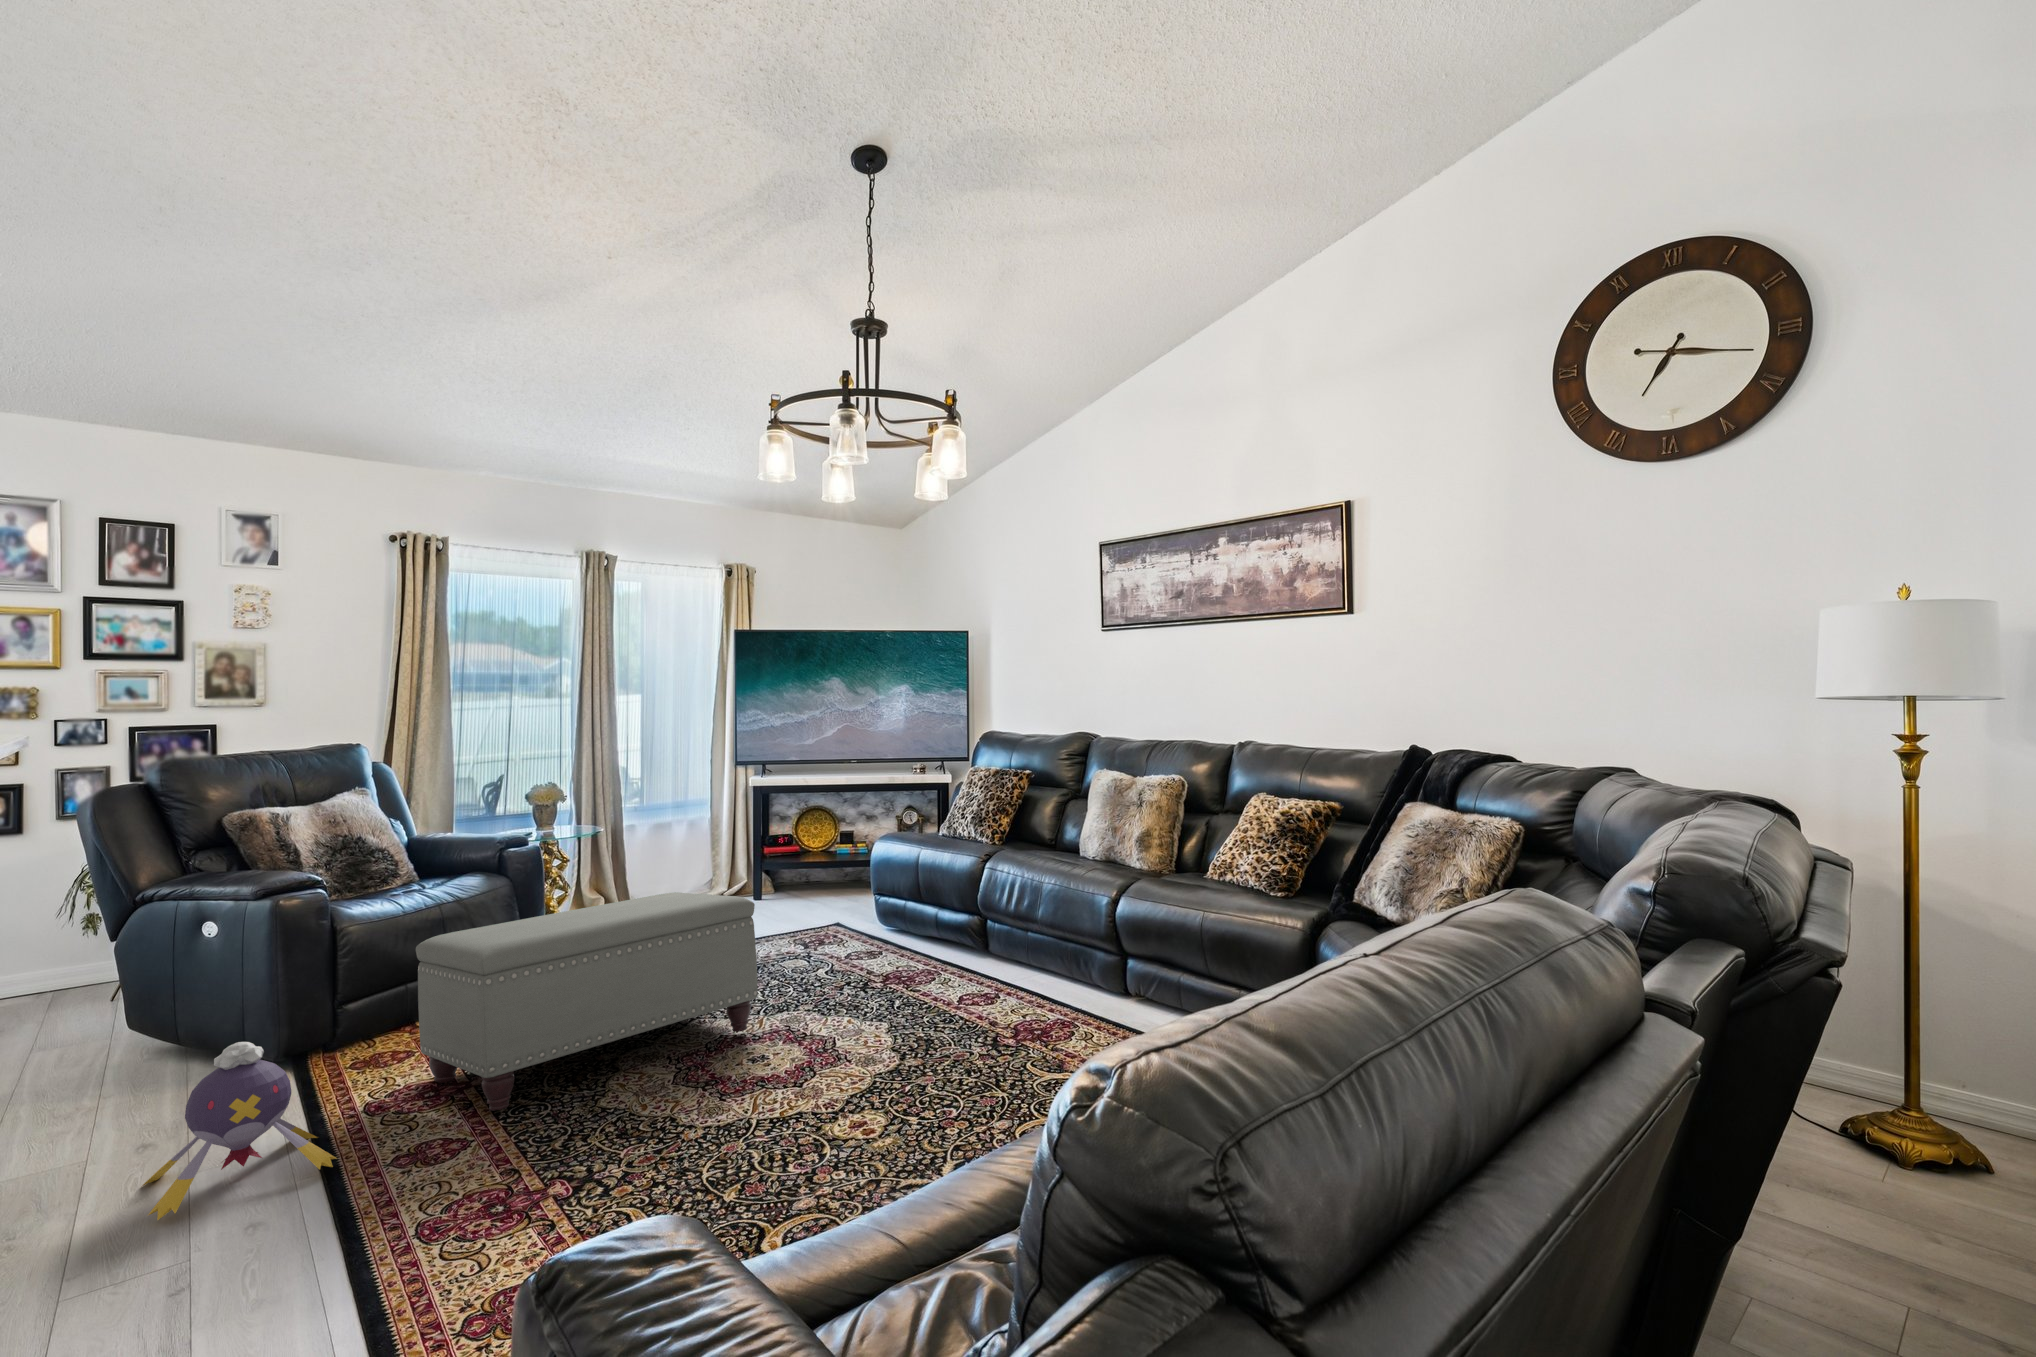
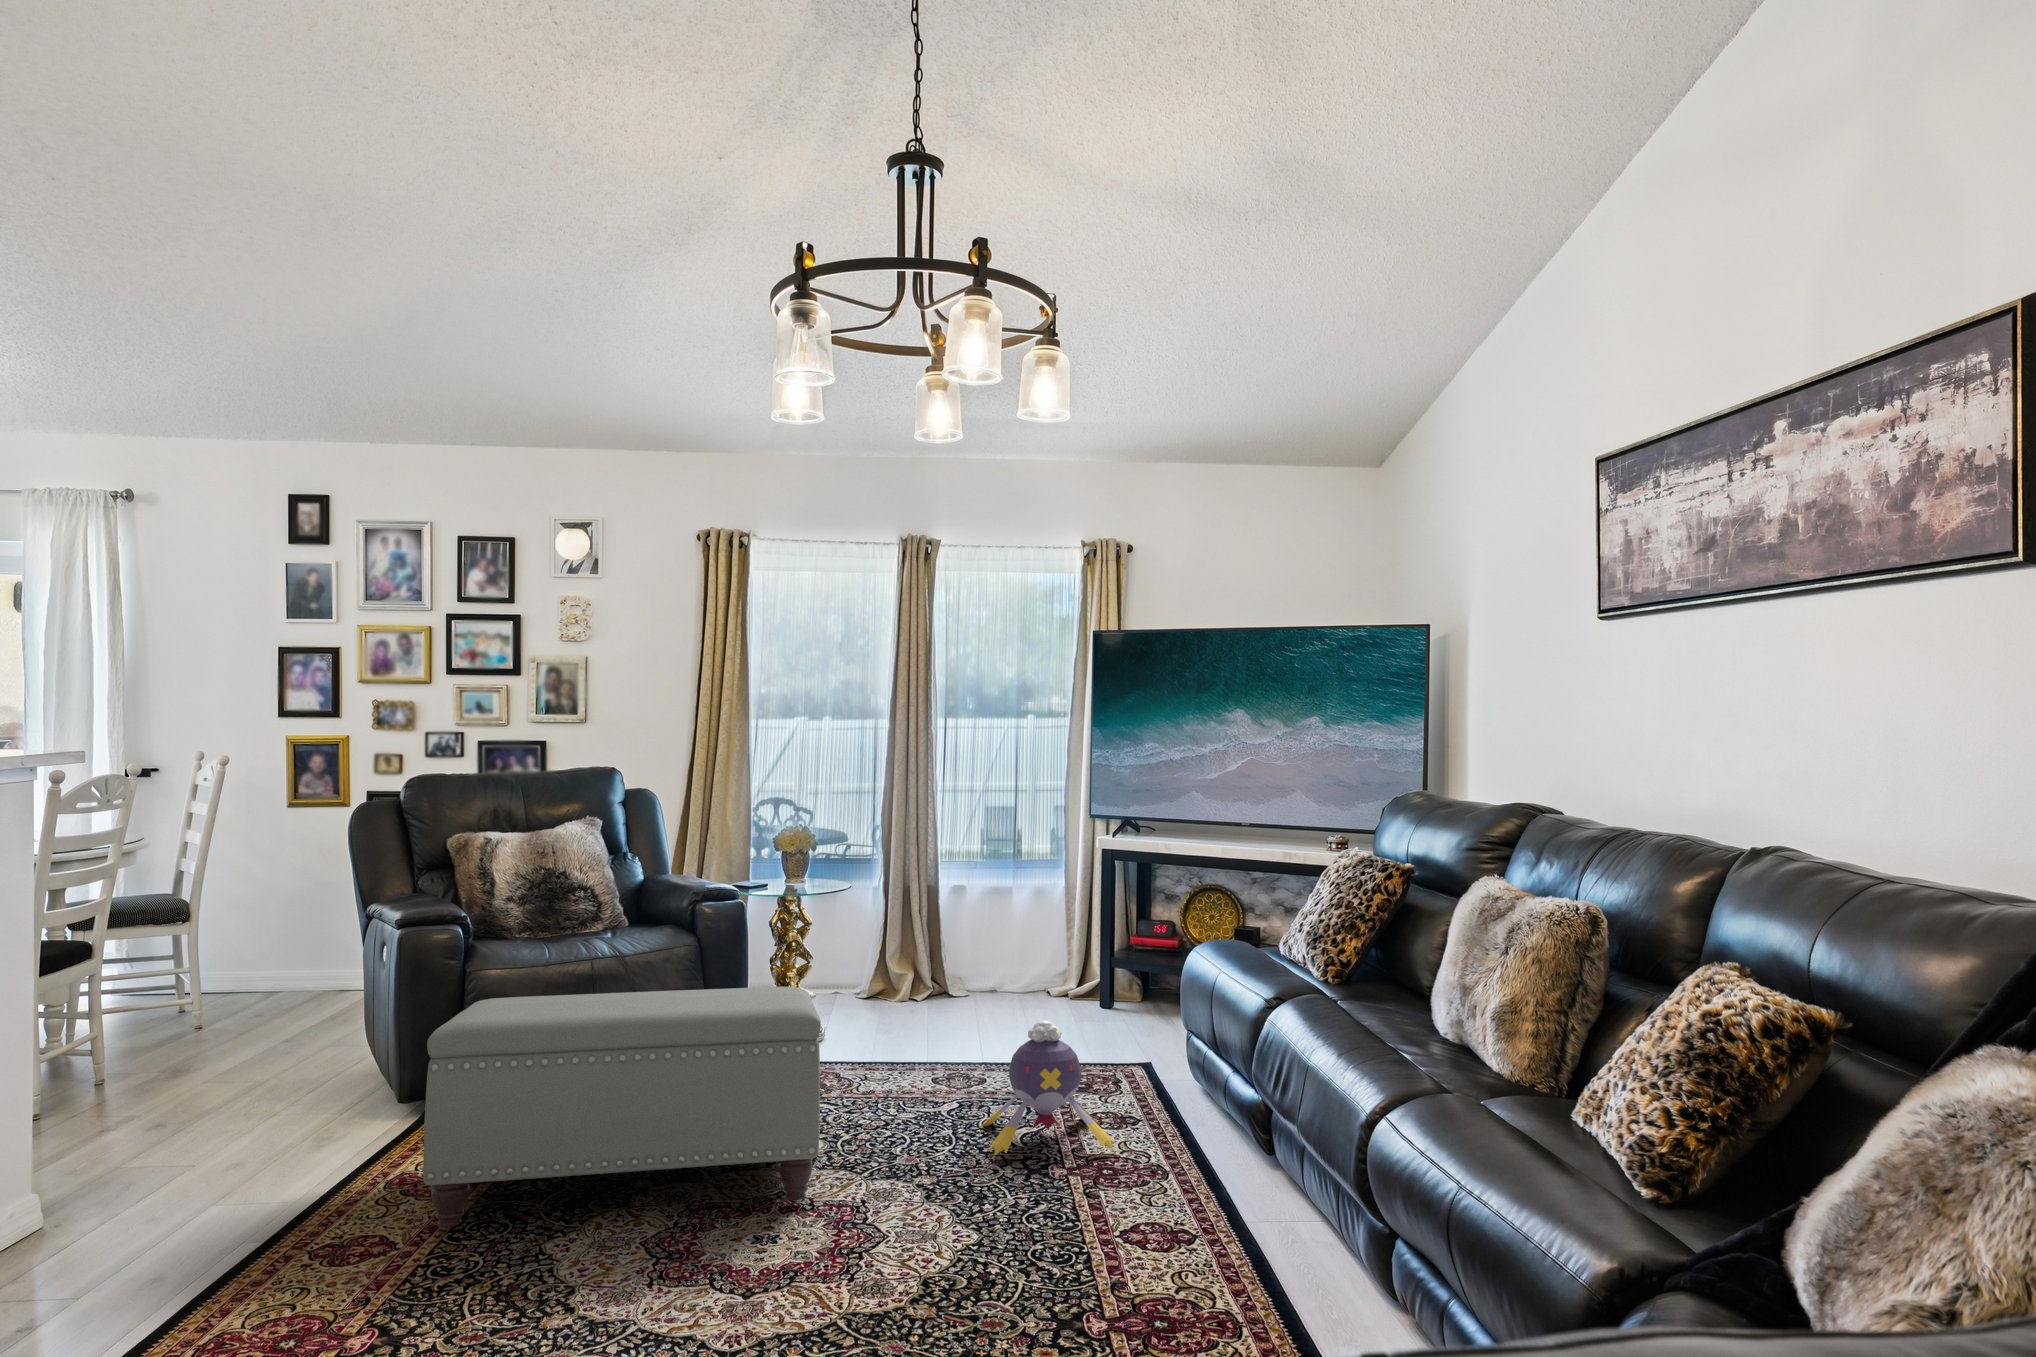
plush toy: present [142,1042,337,1220] -> present [980,1021,1115,1155]

